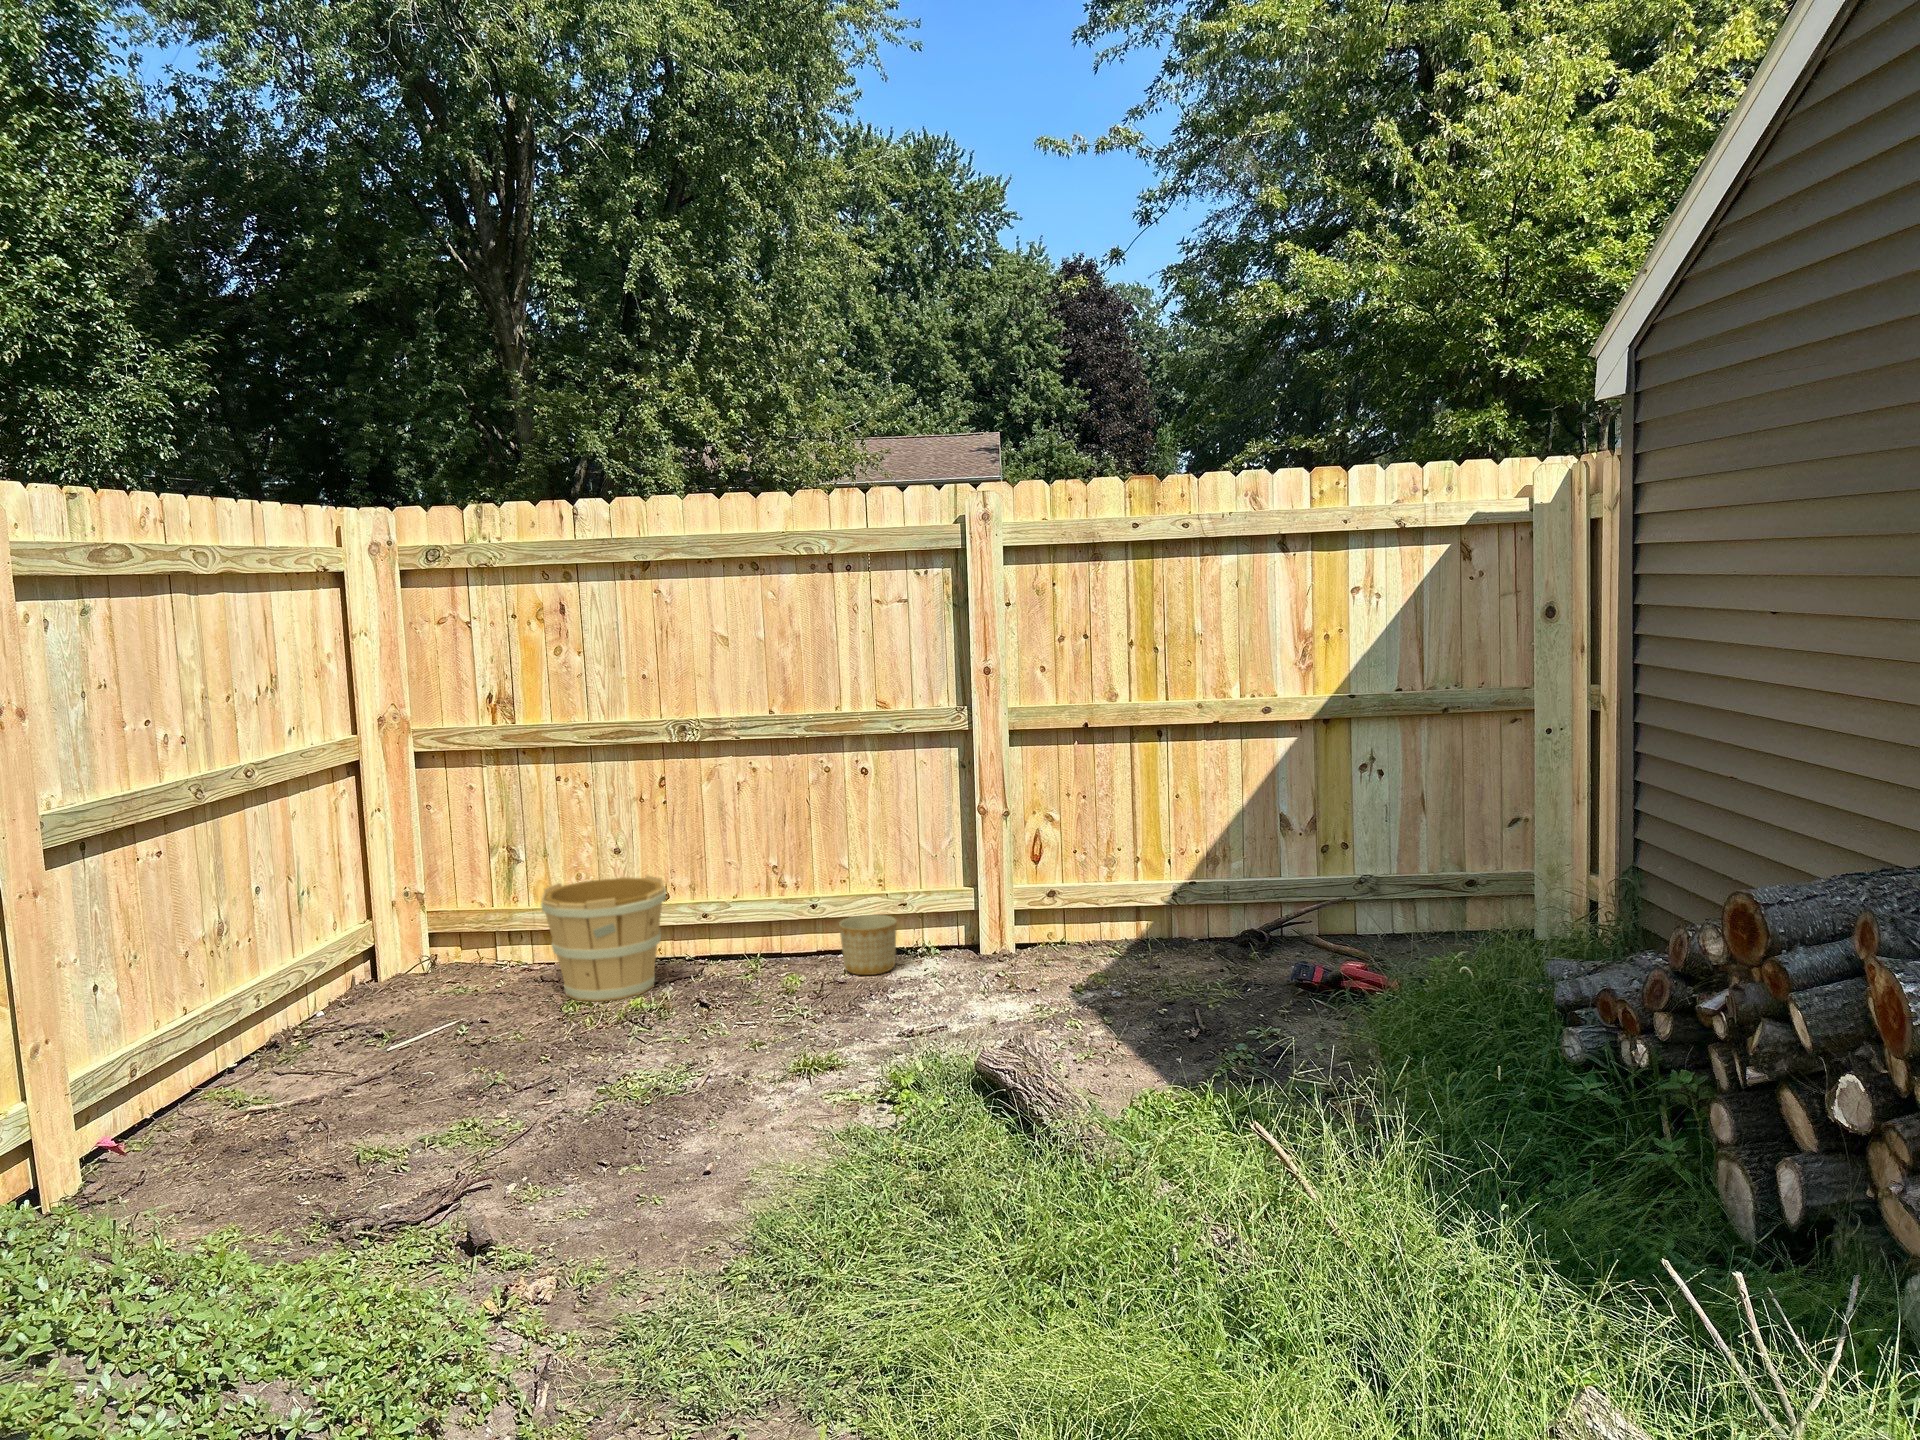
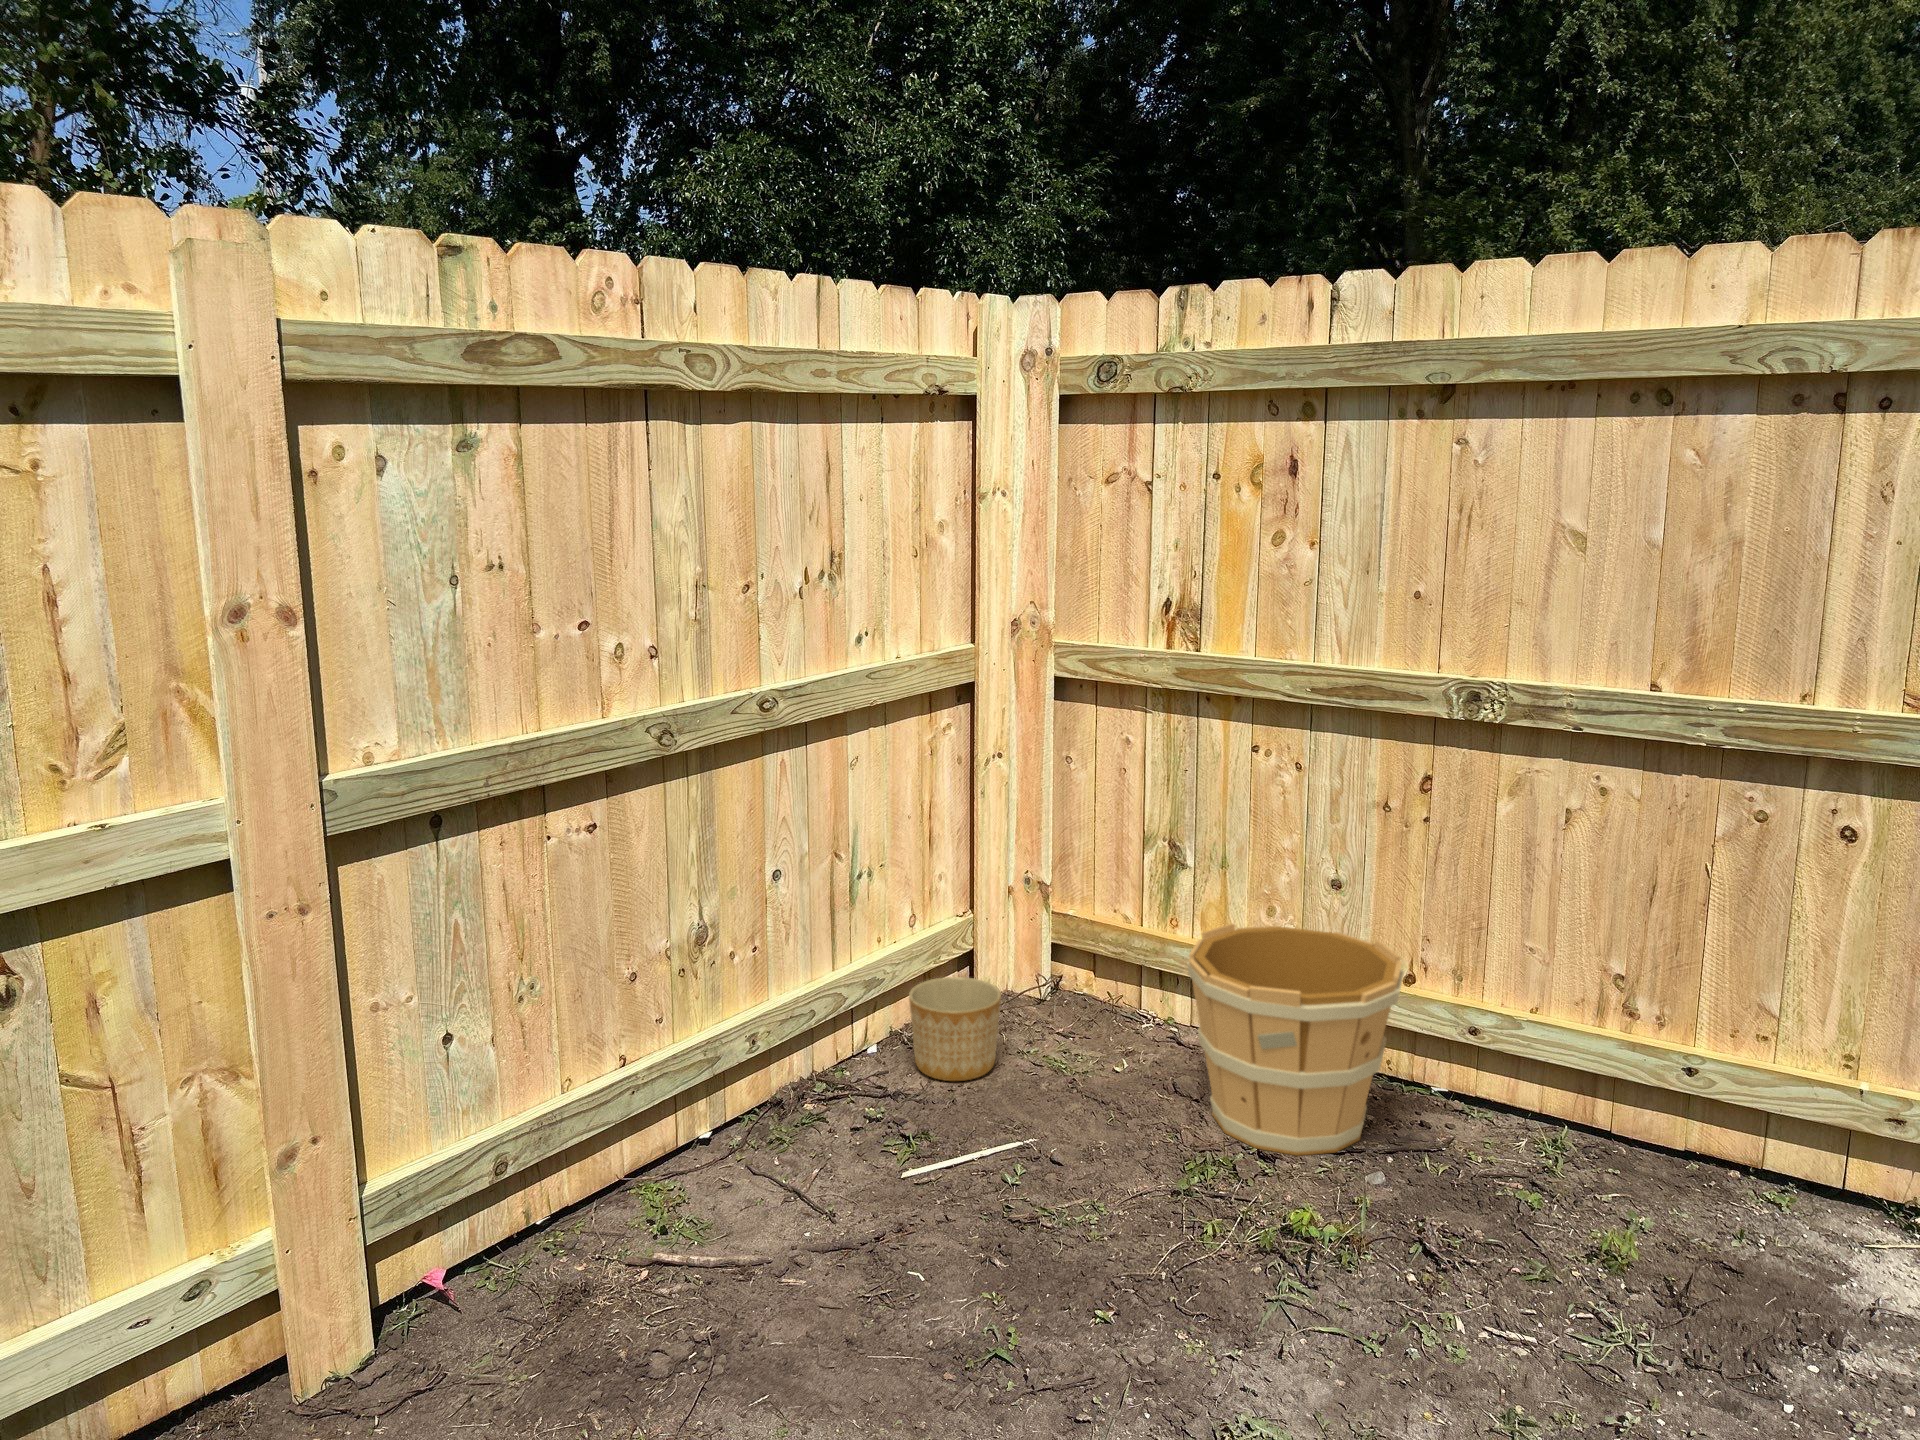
planter: present [839,915,897,975] -> present [909,977,1001,1081]

